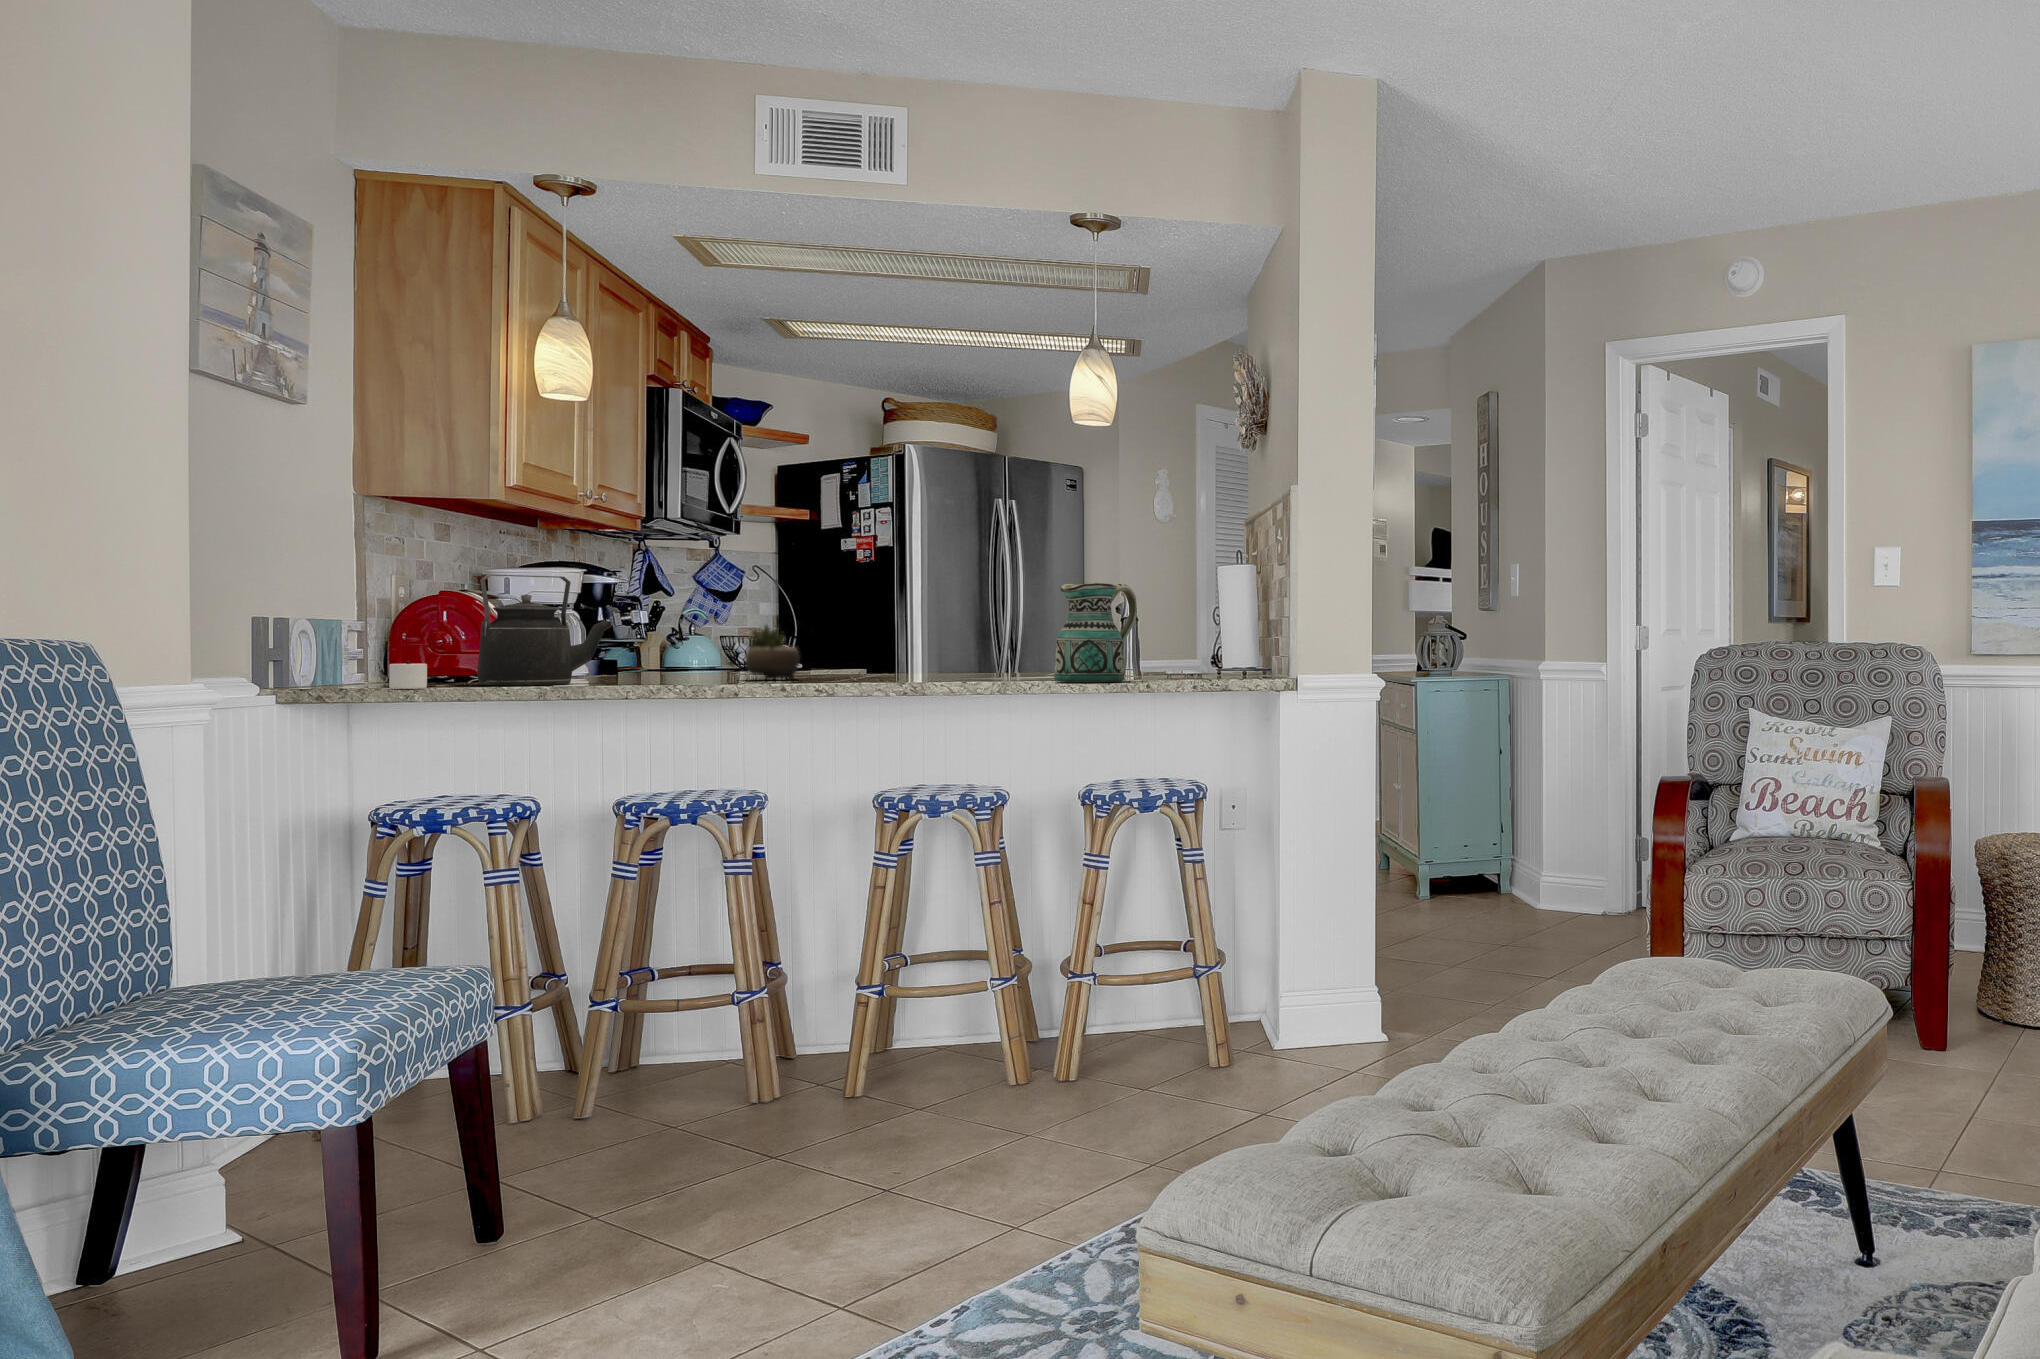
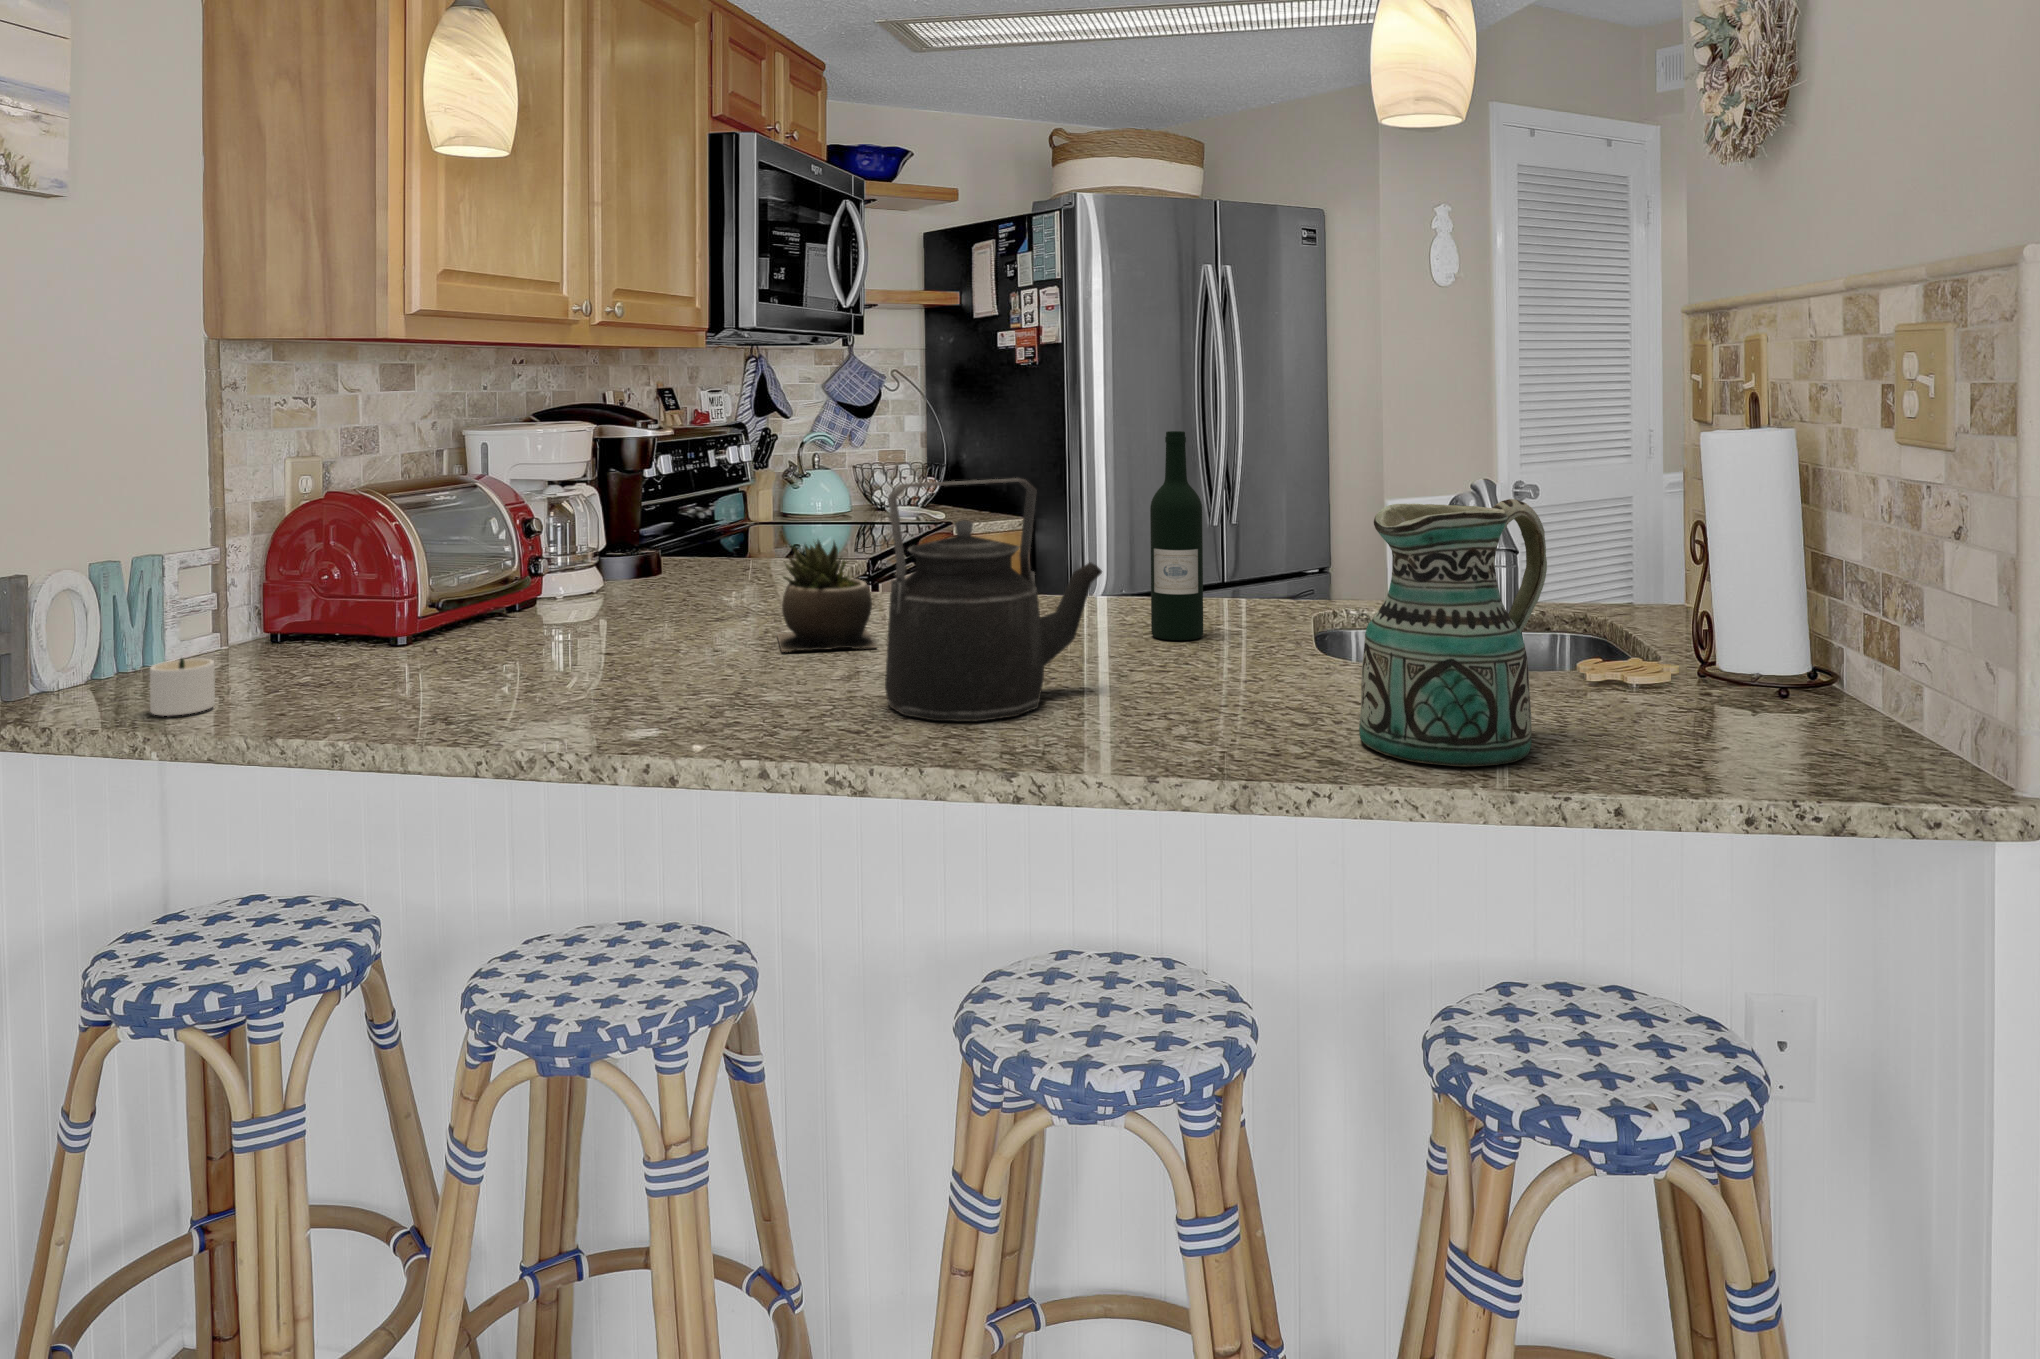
wine bottle: none [960,571,989,677] -> present [1150,431,1203,640]
kettle: present [477,574,611,685] -> present [885,478,1102,721]

